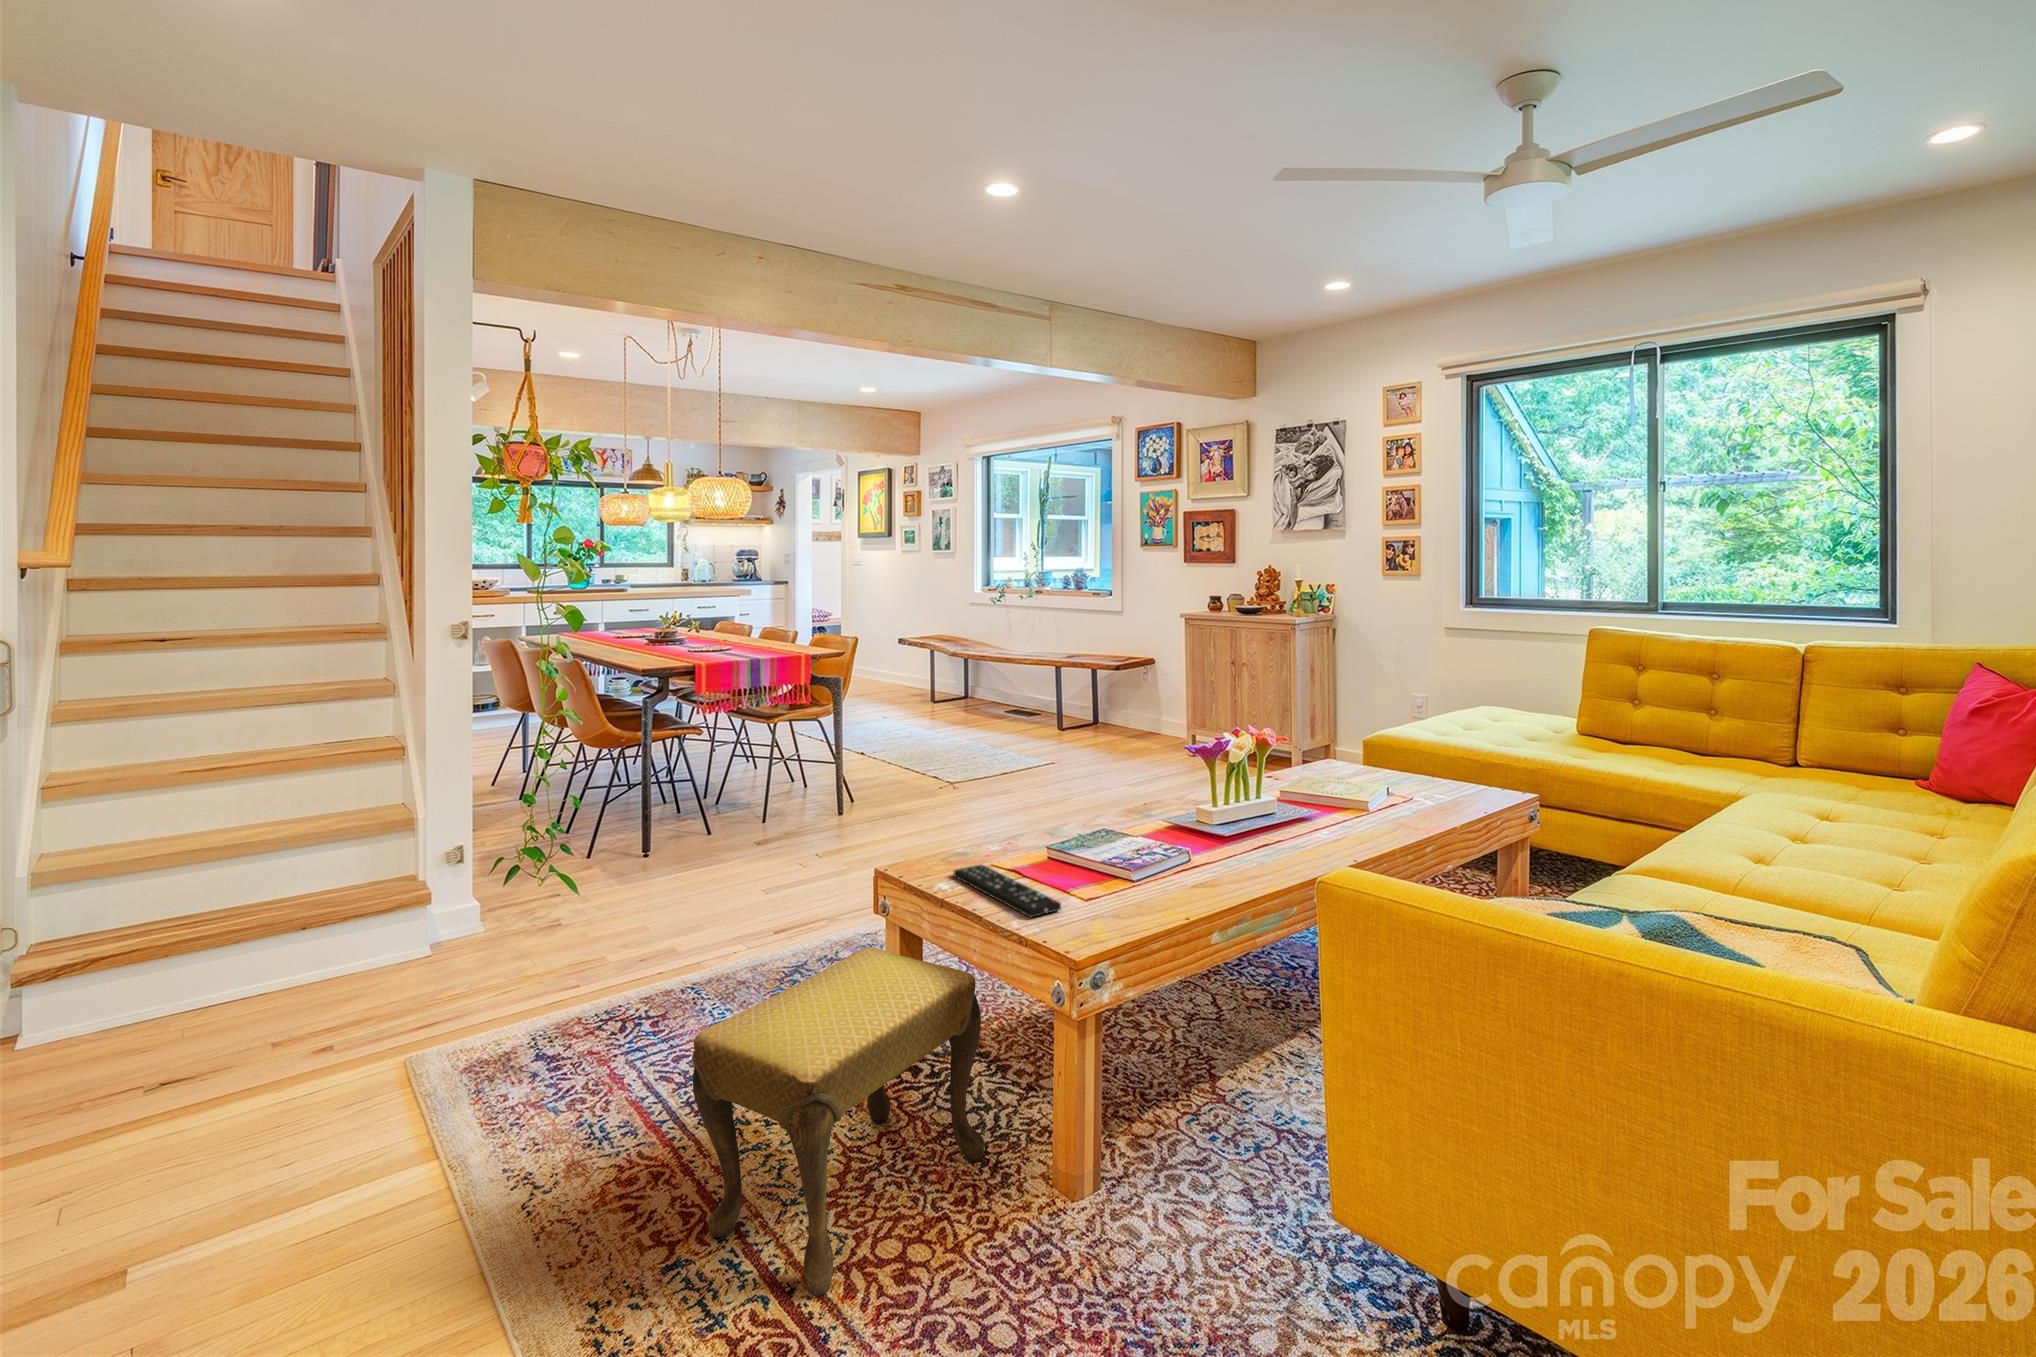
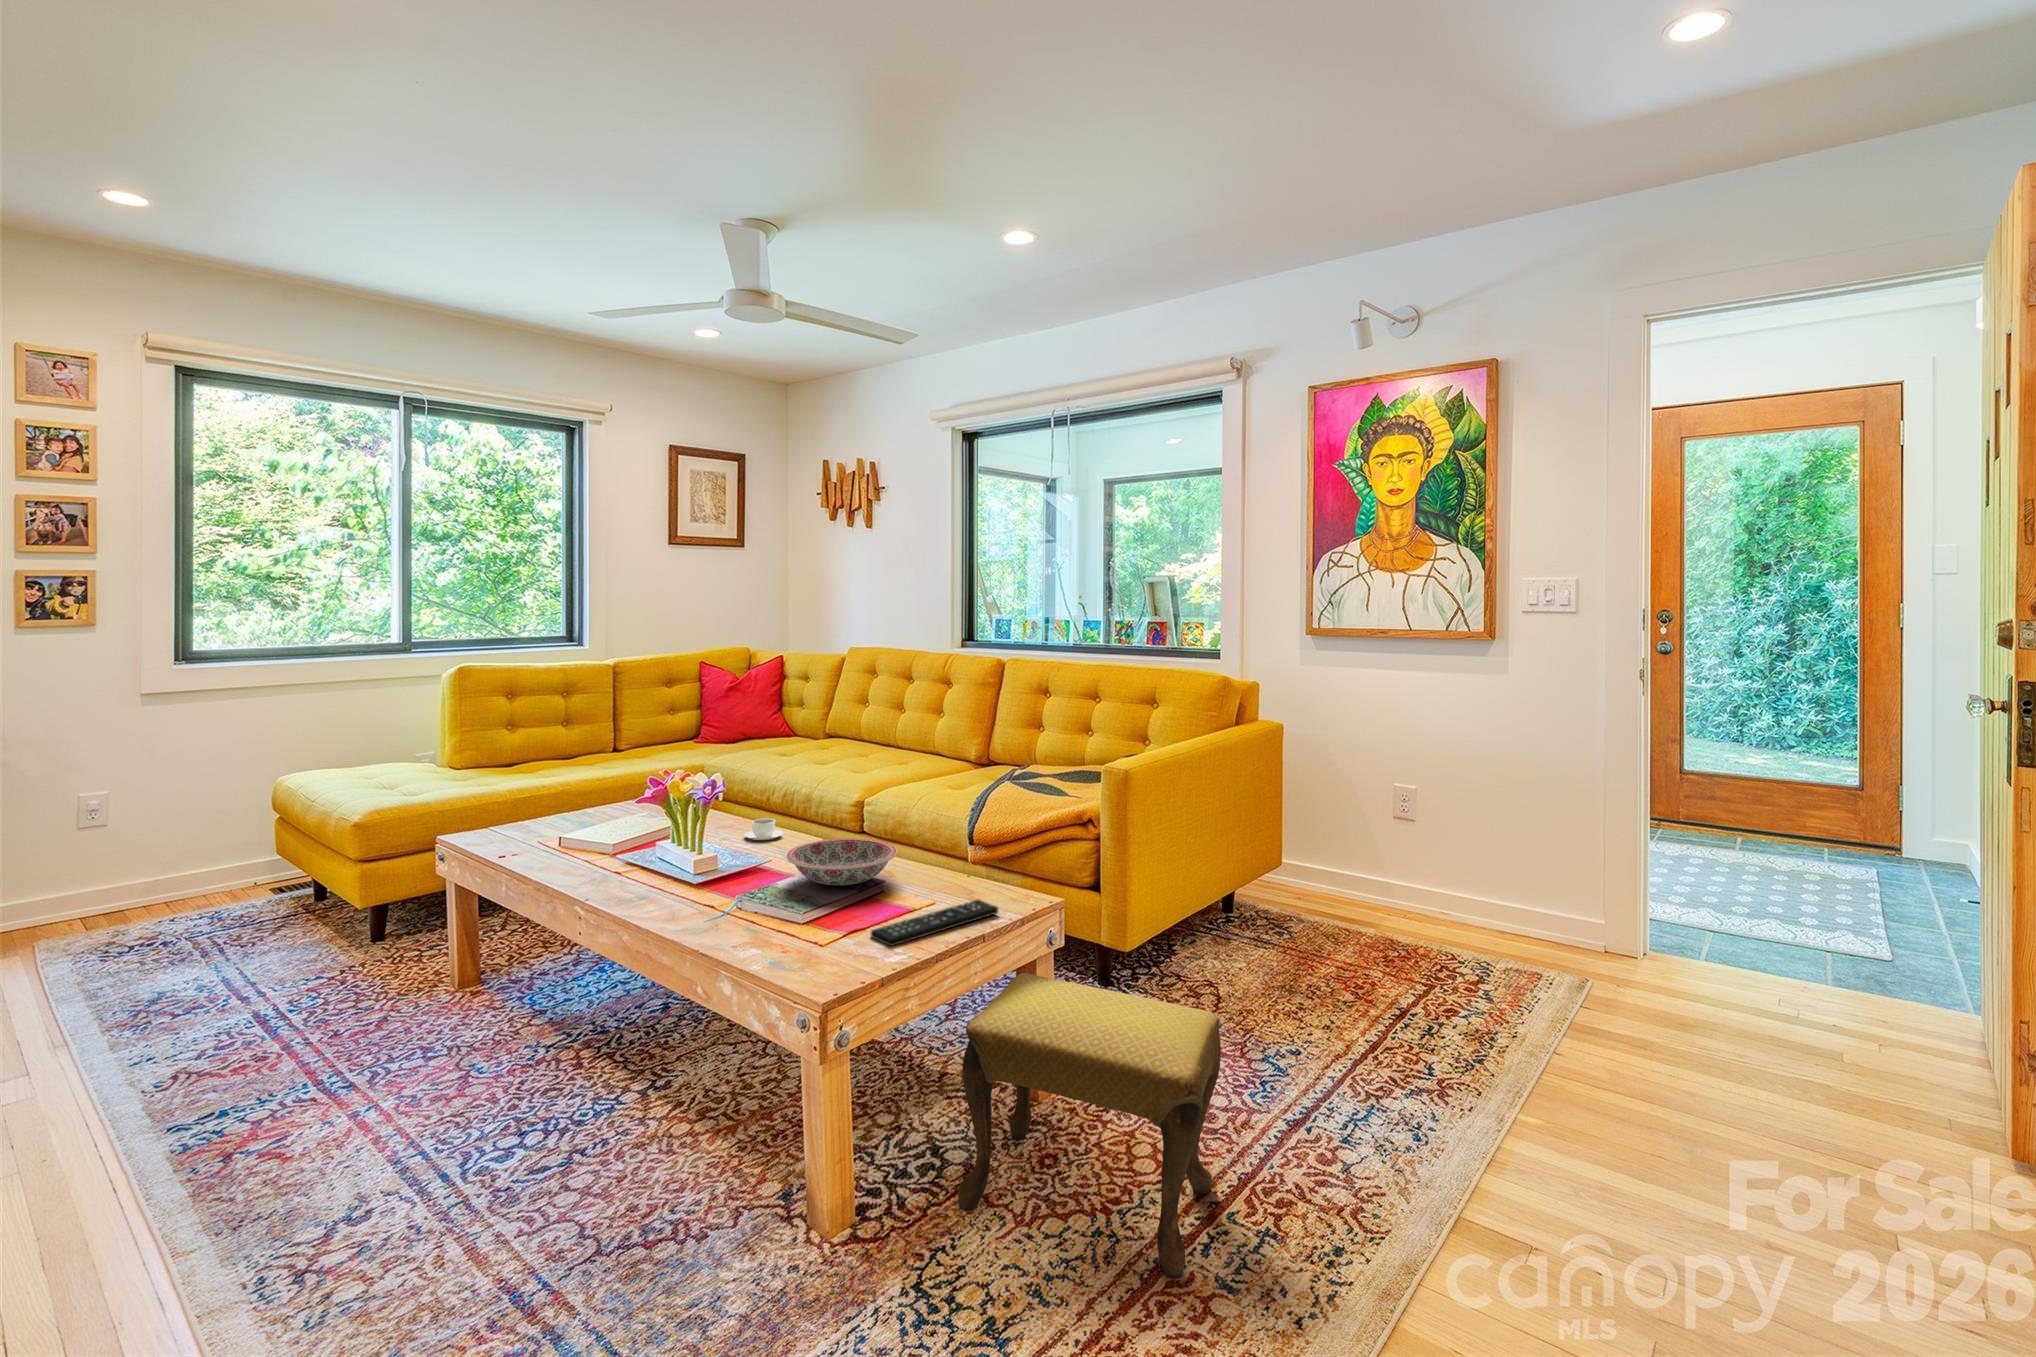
coffee cup: none [1306,806,1353,832] -> present [745,818,783,840]
ceramic bowl: none [1095,812,1217,864] -> present [786,839,897,885]

